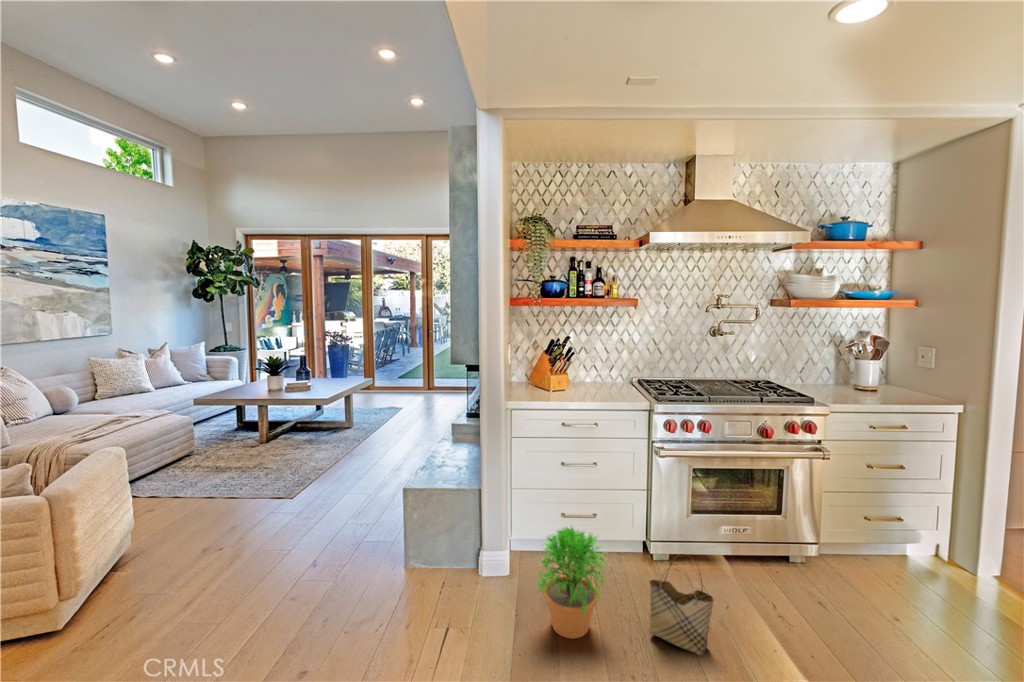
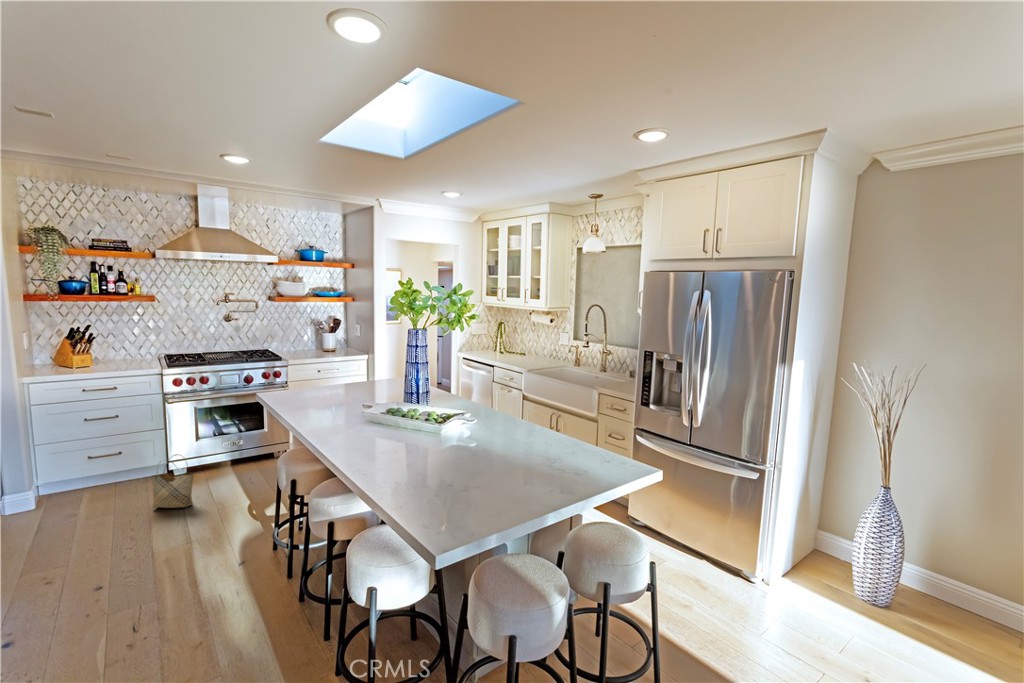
potted plant: present [537,527,604,638] -> none [53,453,121,526]

